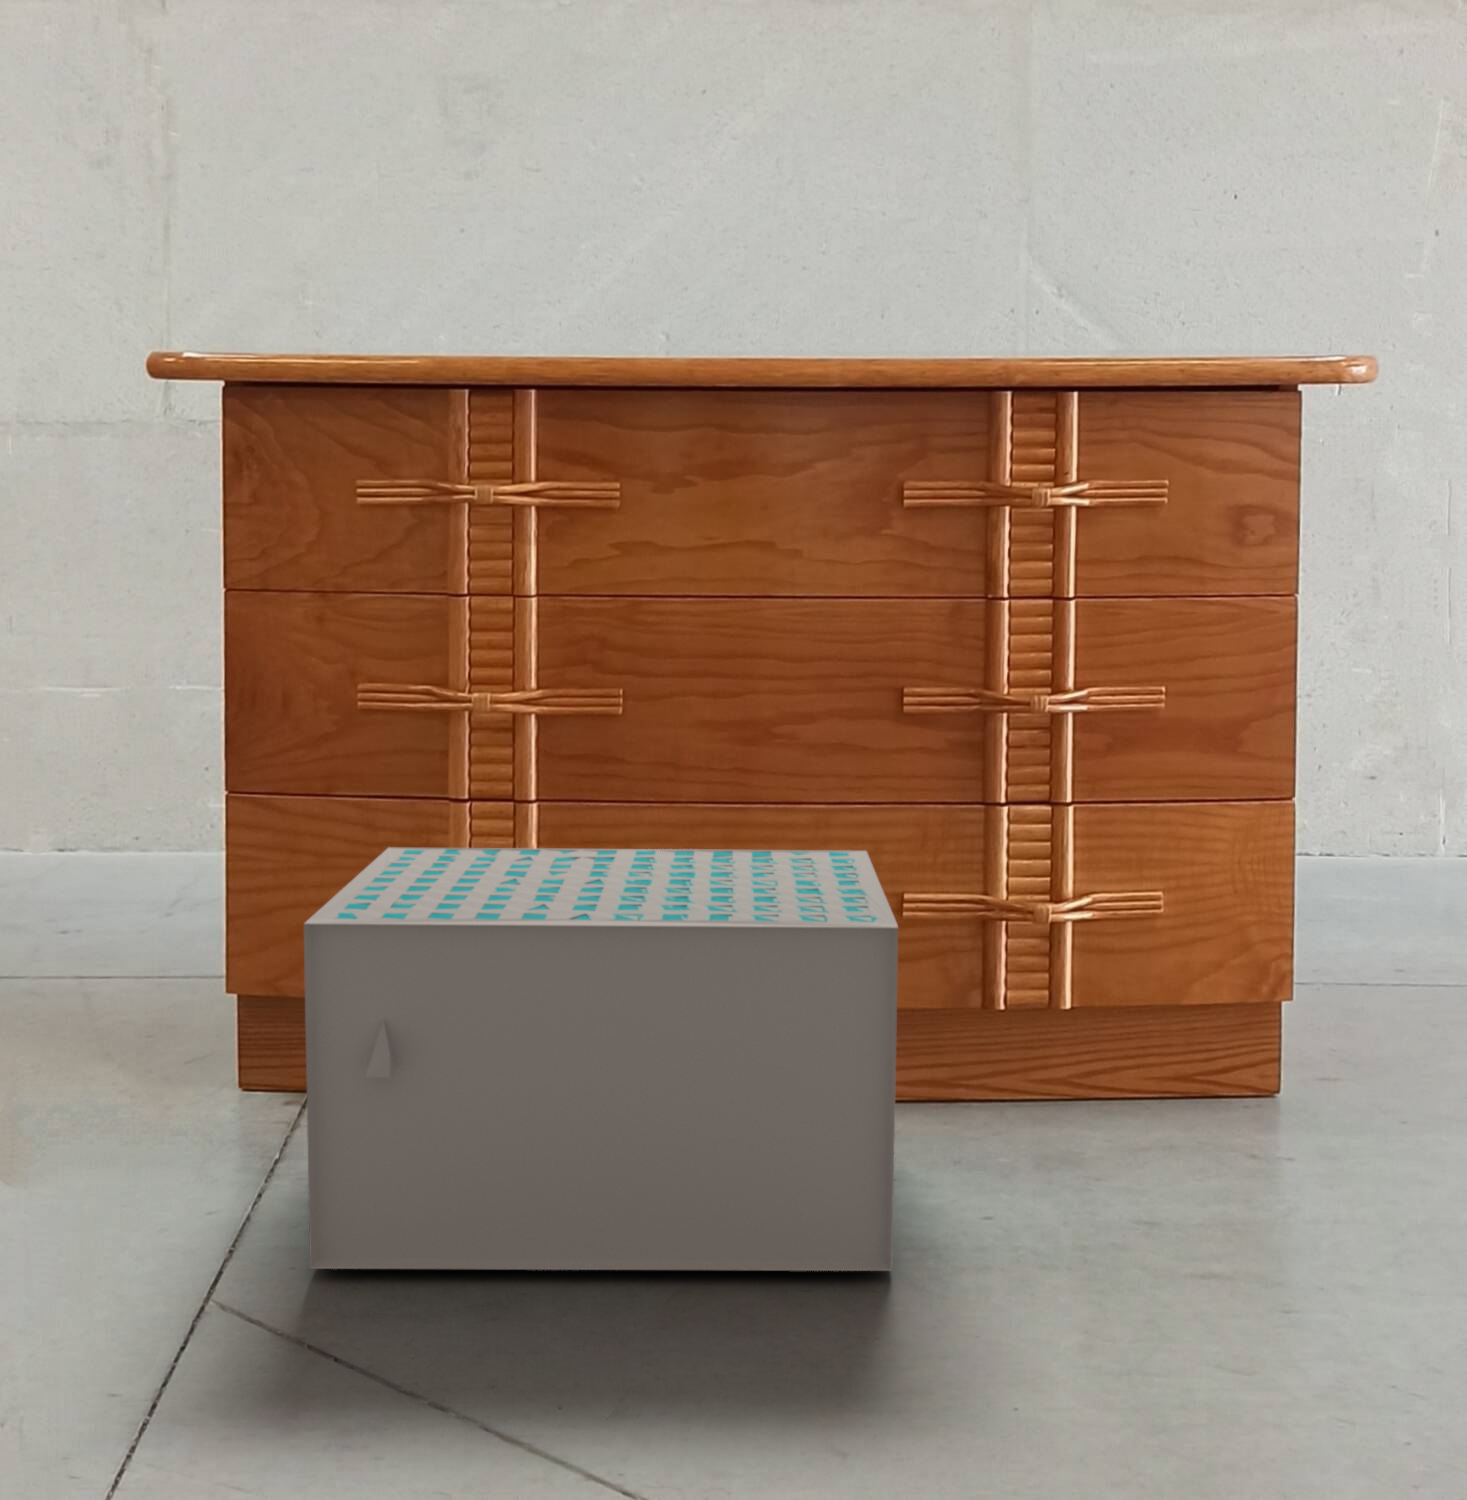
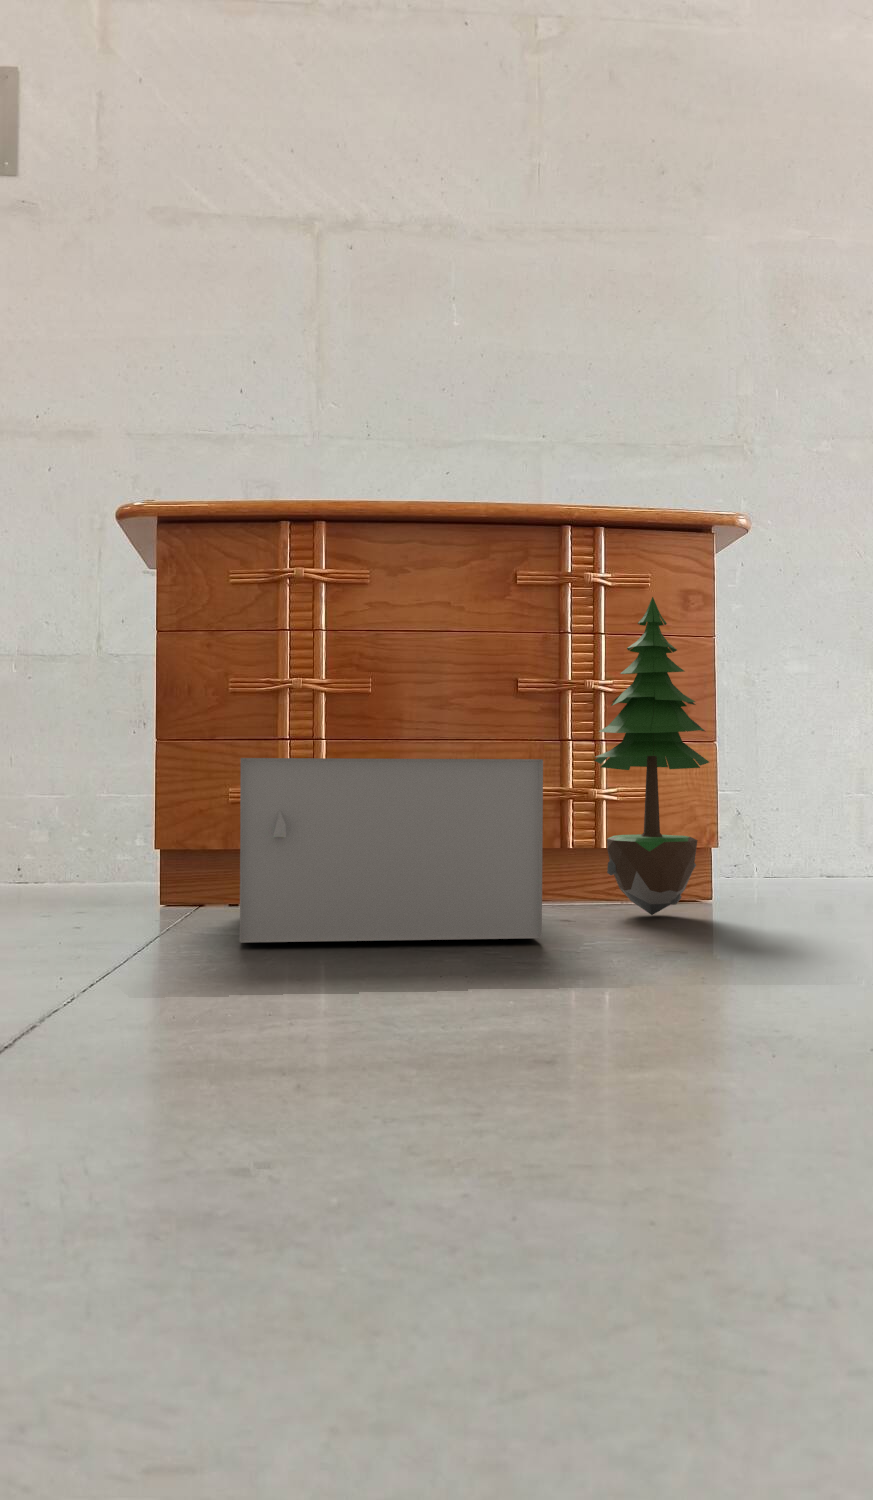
potted tree: none [1038,543,1265,1159] -> present [594,597,709,915]

